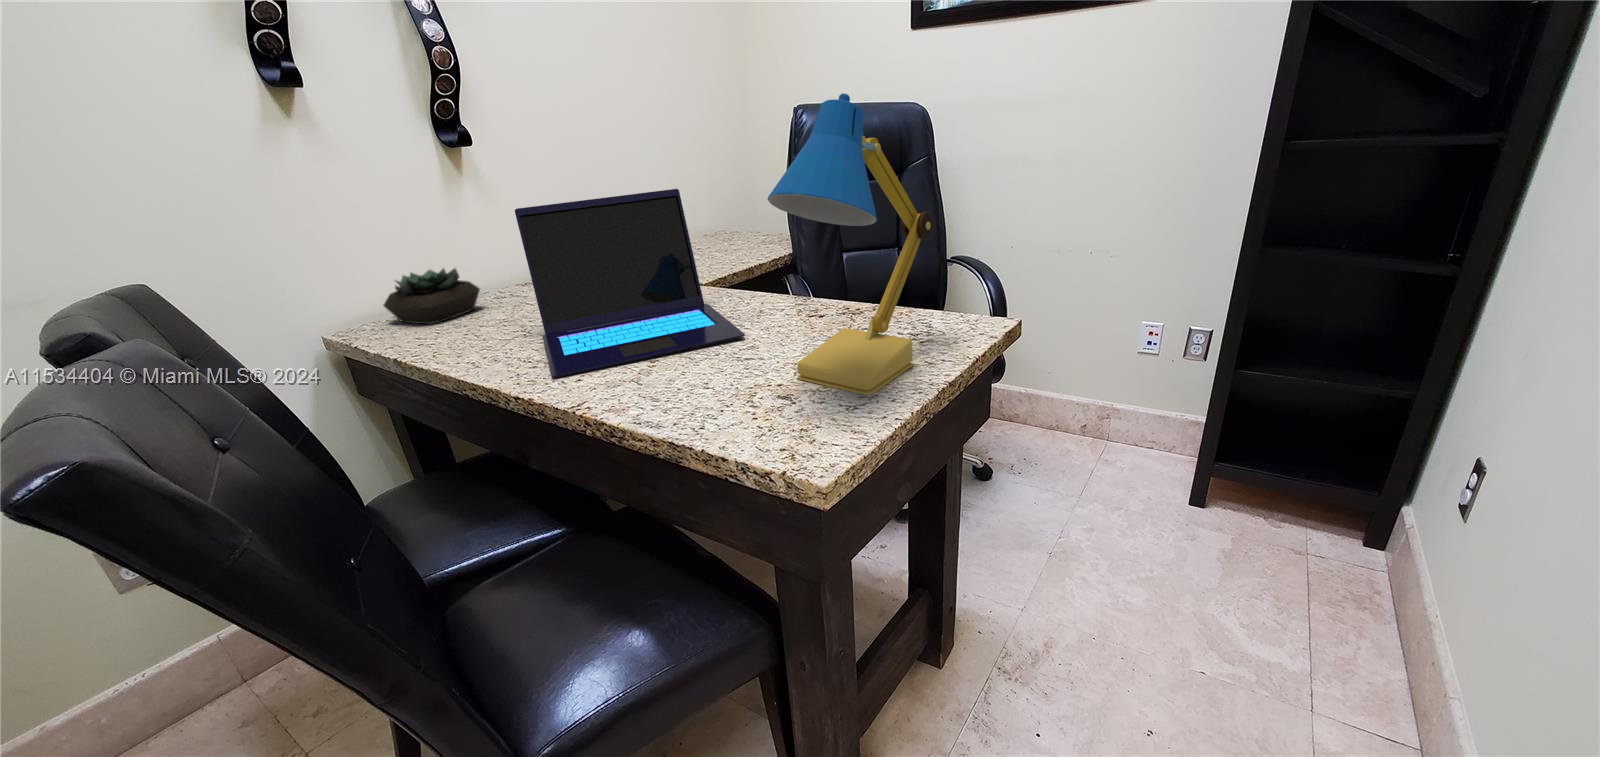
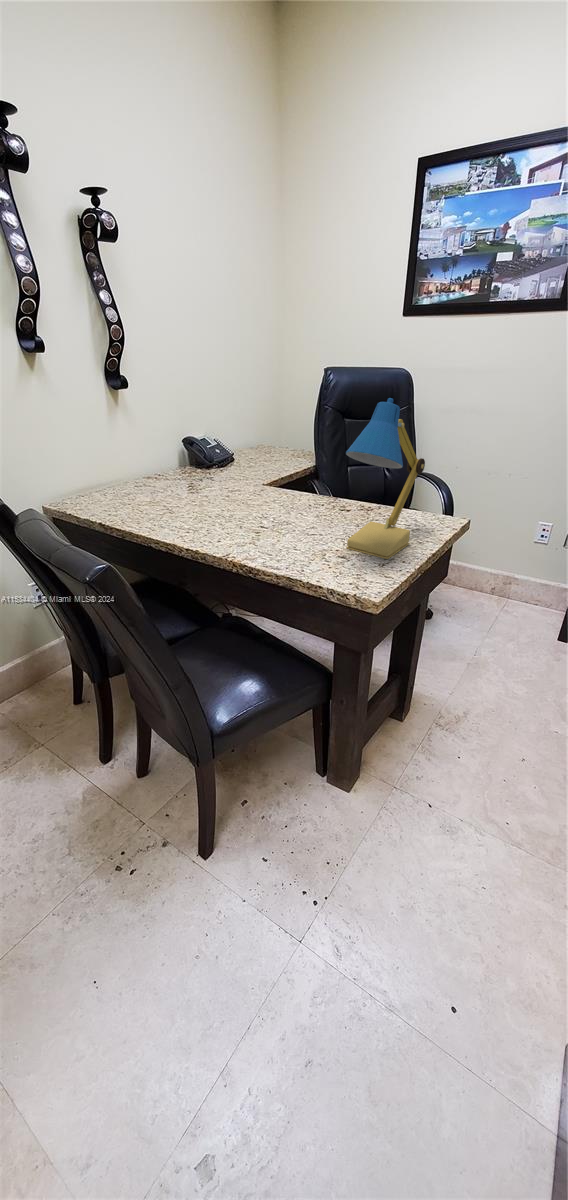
laptop: present [515,189,745,378] -> none [173,429,309,541]
succulent plant: present [384,268,480,324] -> none [76,467,132,503]

